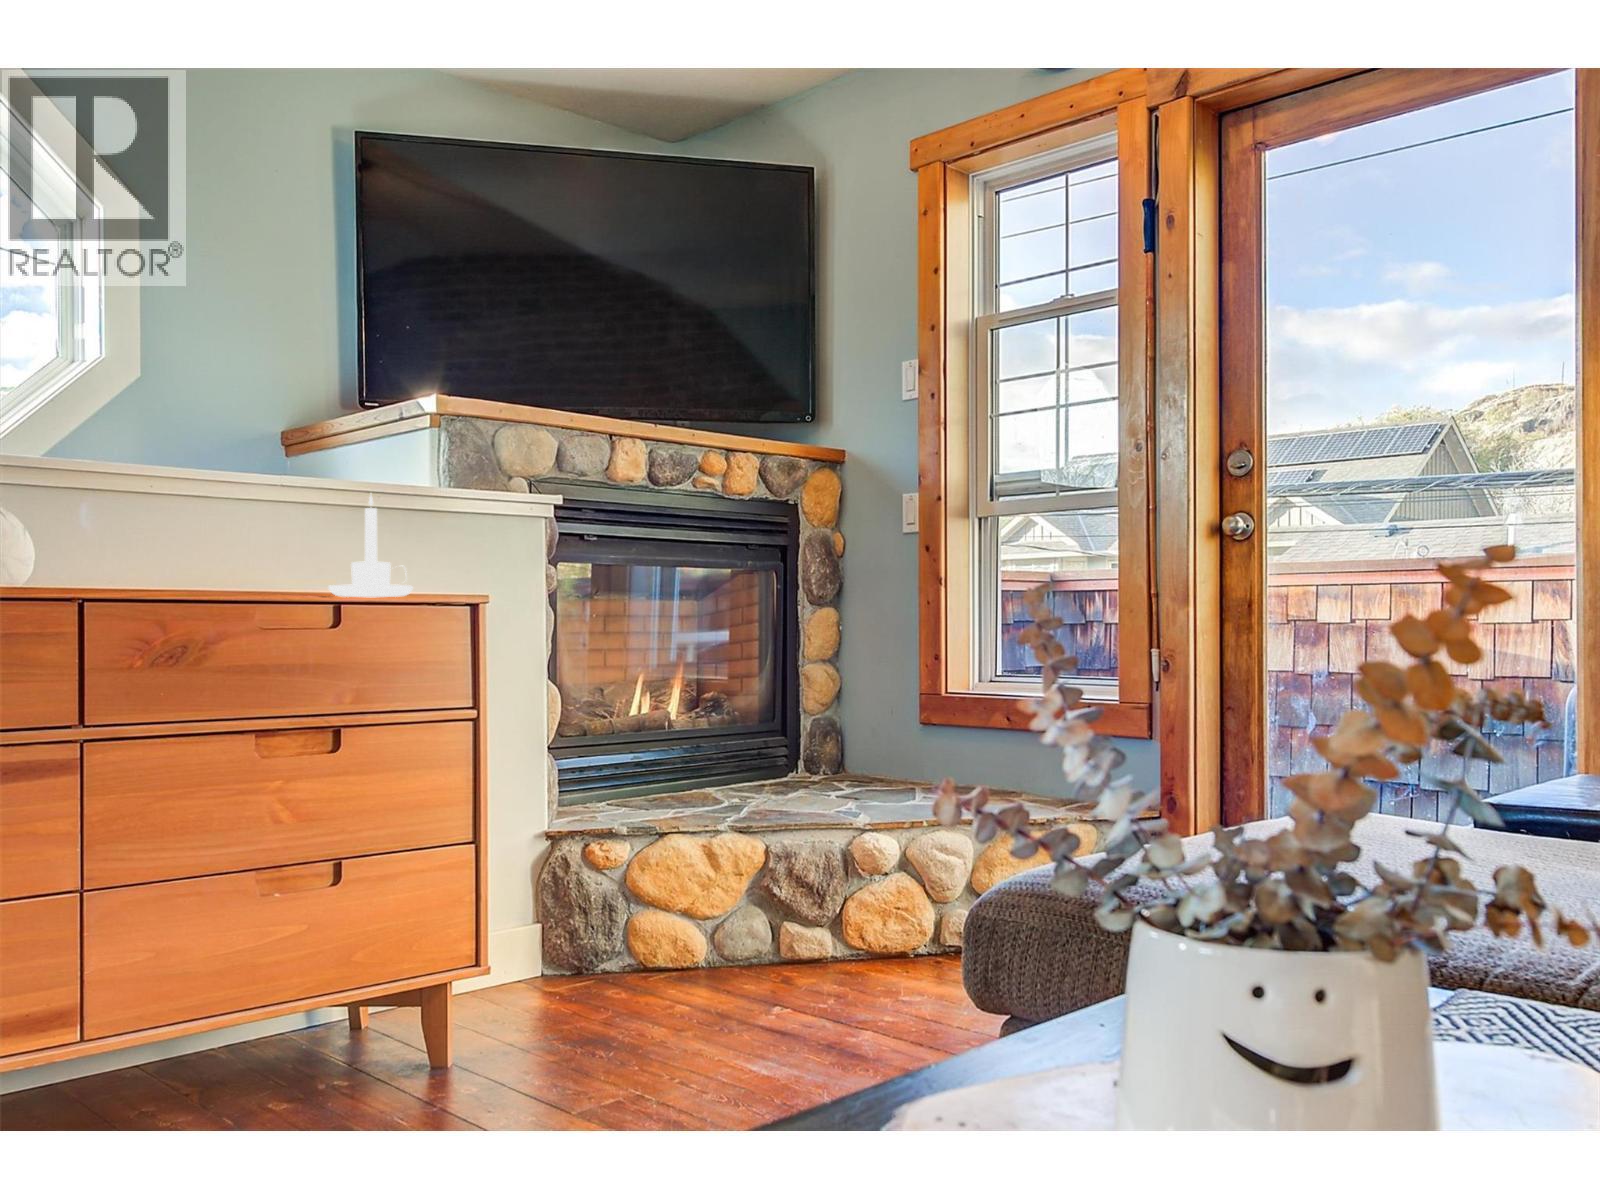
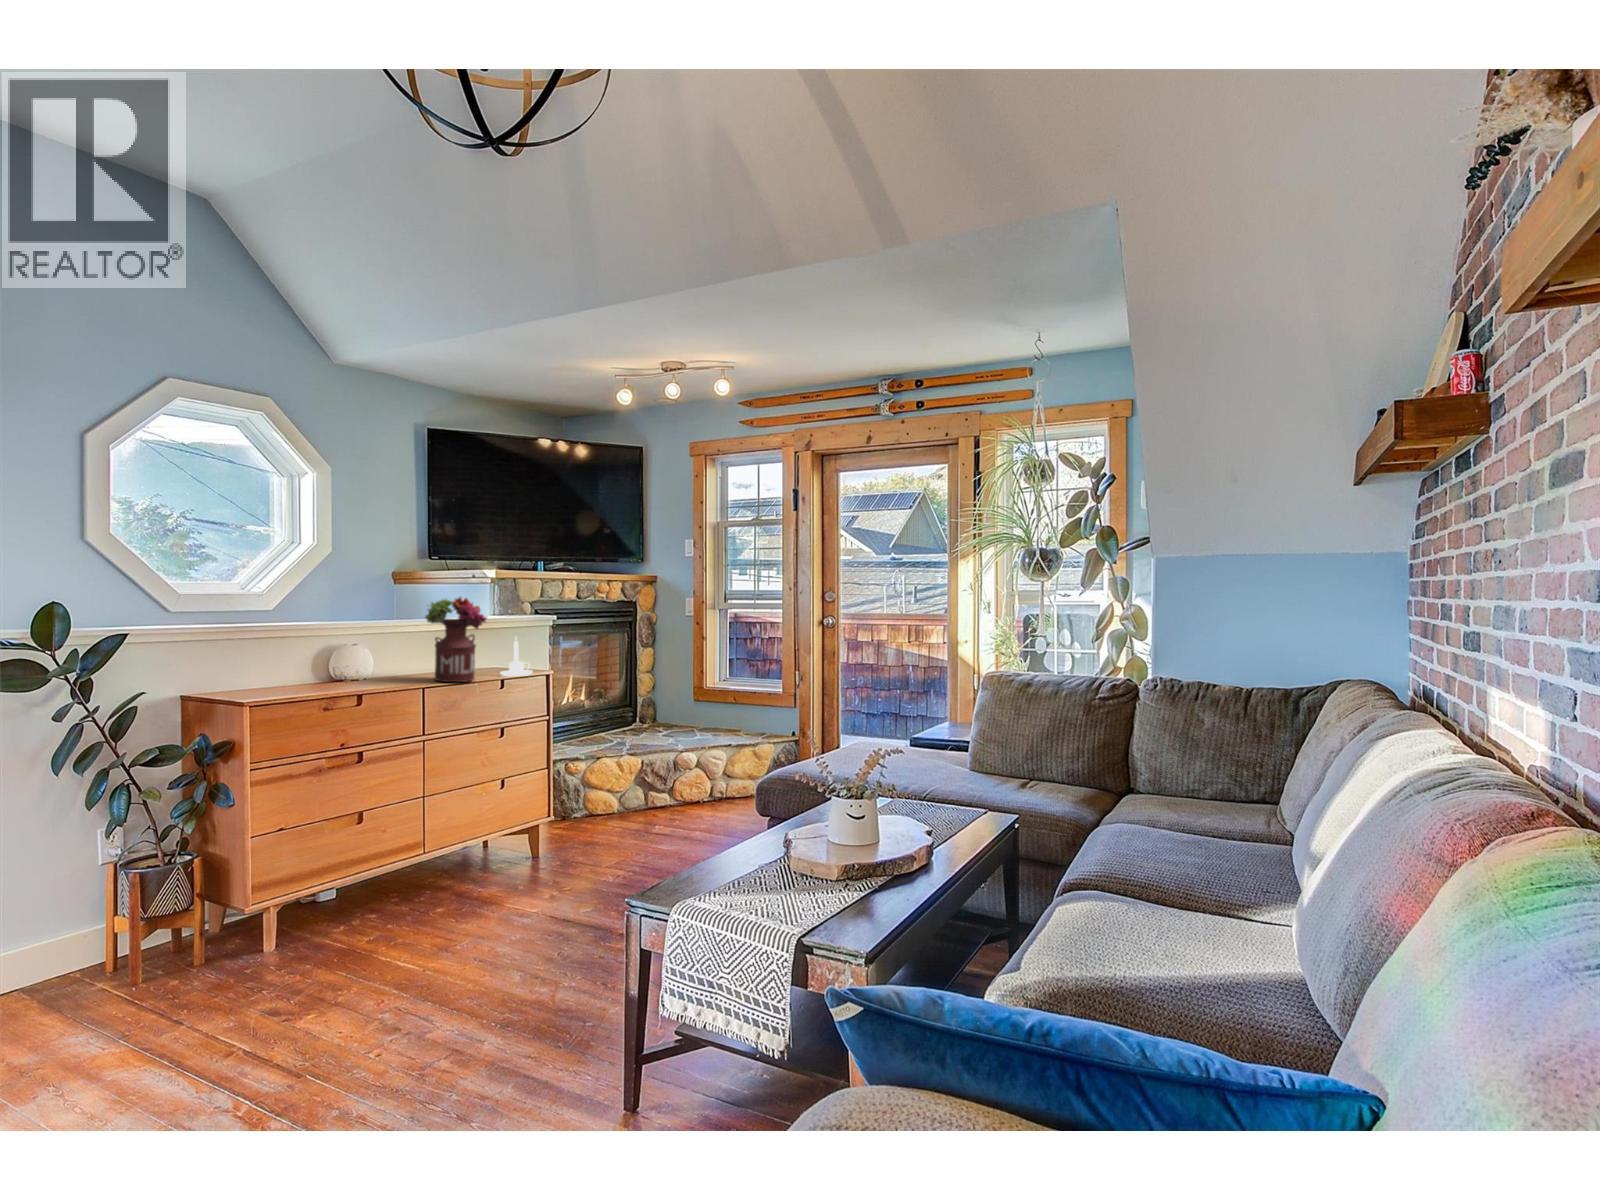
flower arrangement: none [86,369,258,592] -> present [425,597,487,682]

